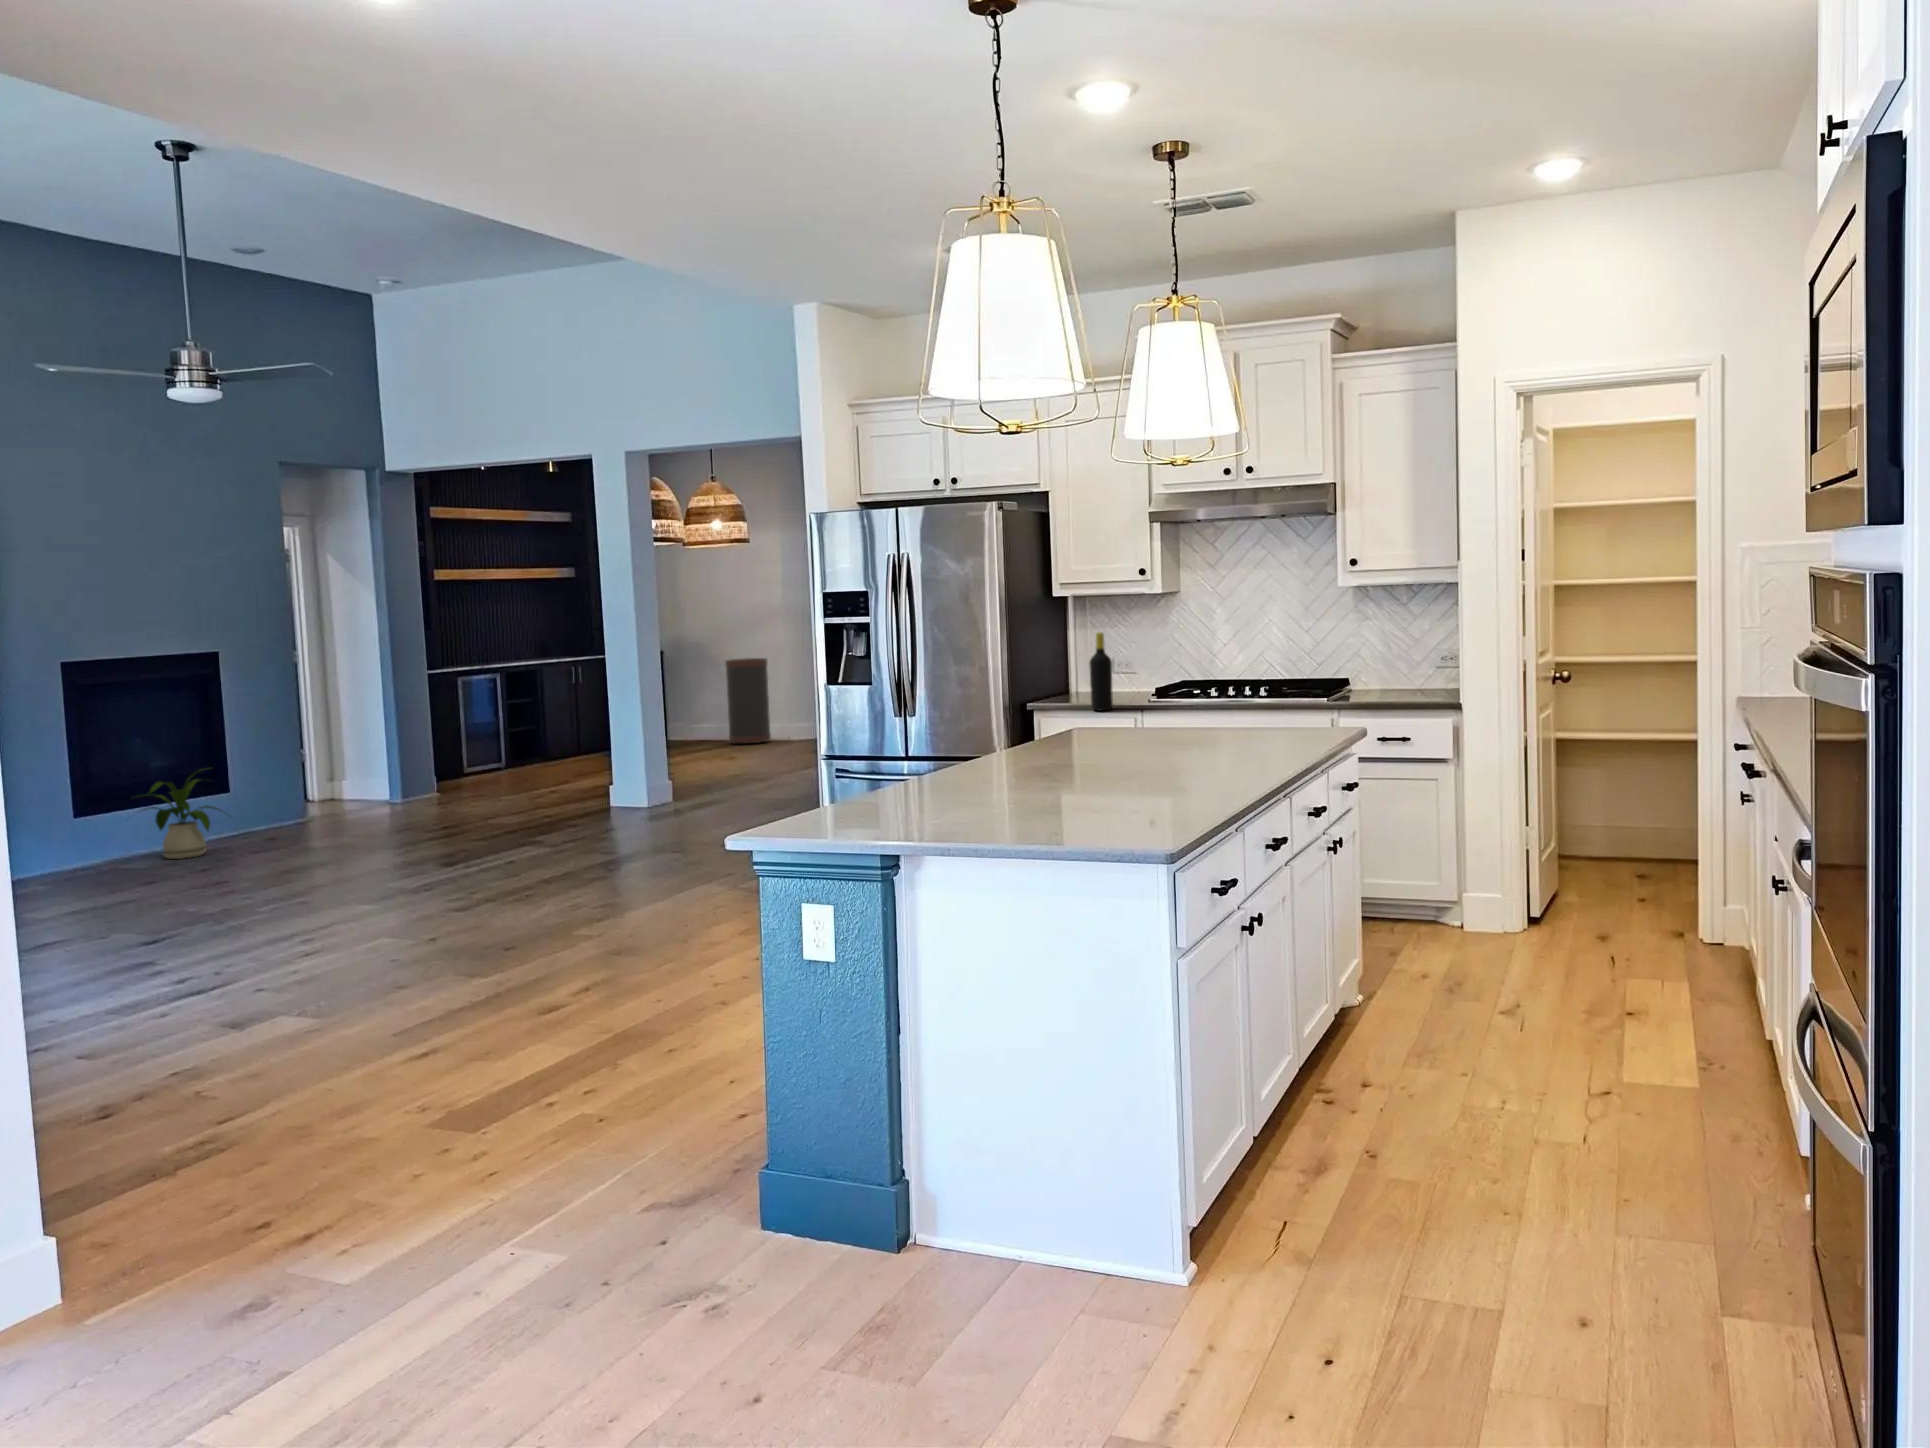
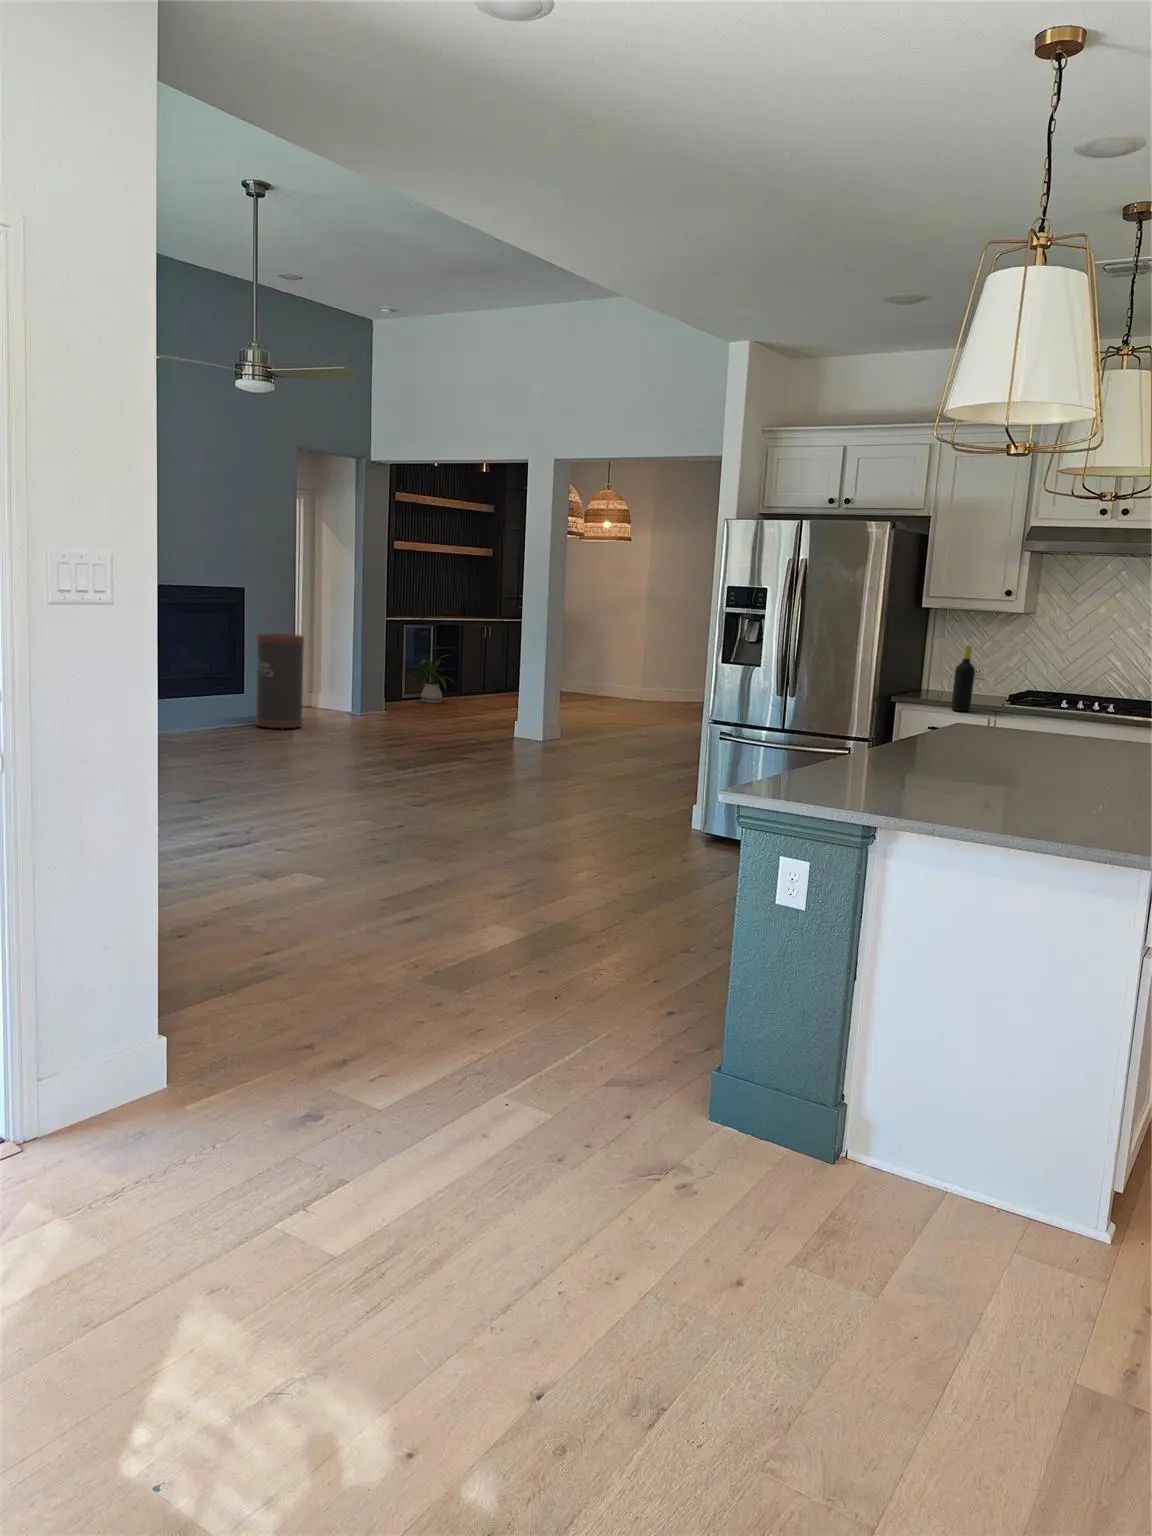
trash can: present [725,658,771,744] -> present [255,633,304,730]
house plant: present [143,773,224,859] -> present [408,655,455,703]

